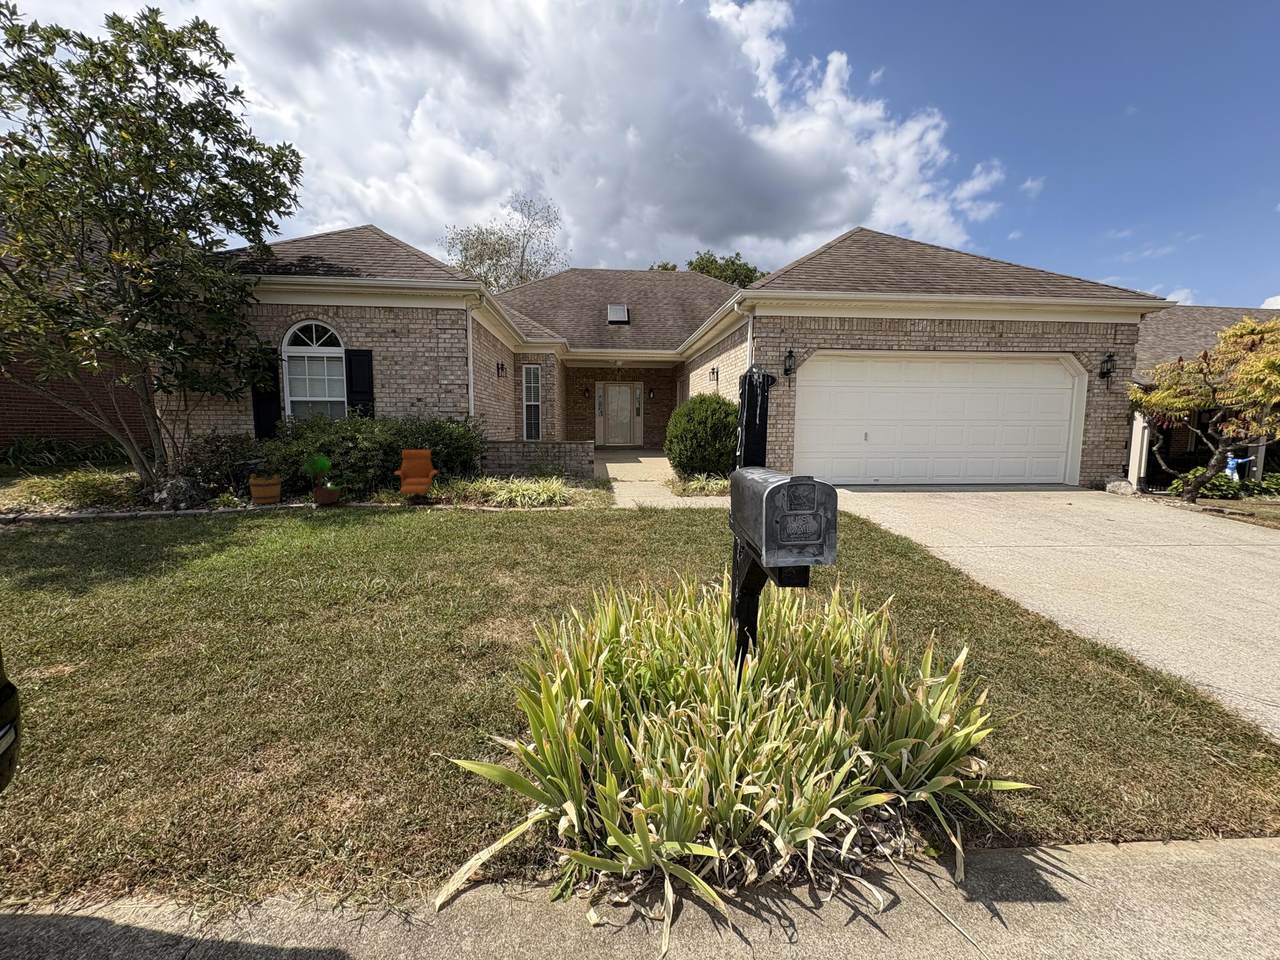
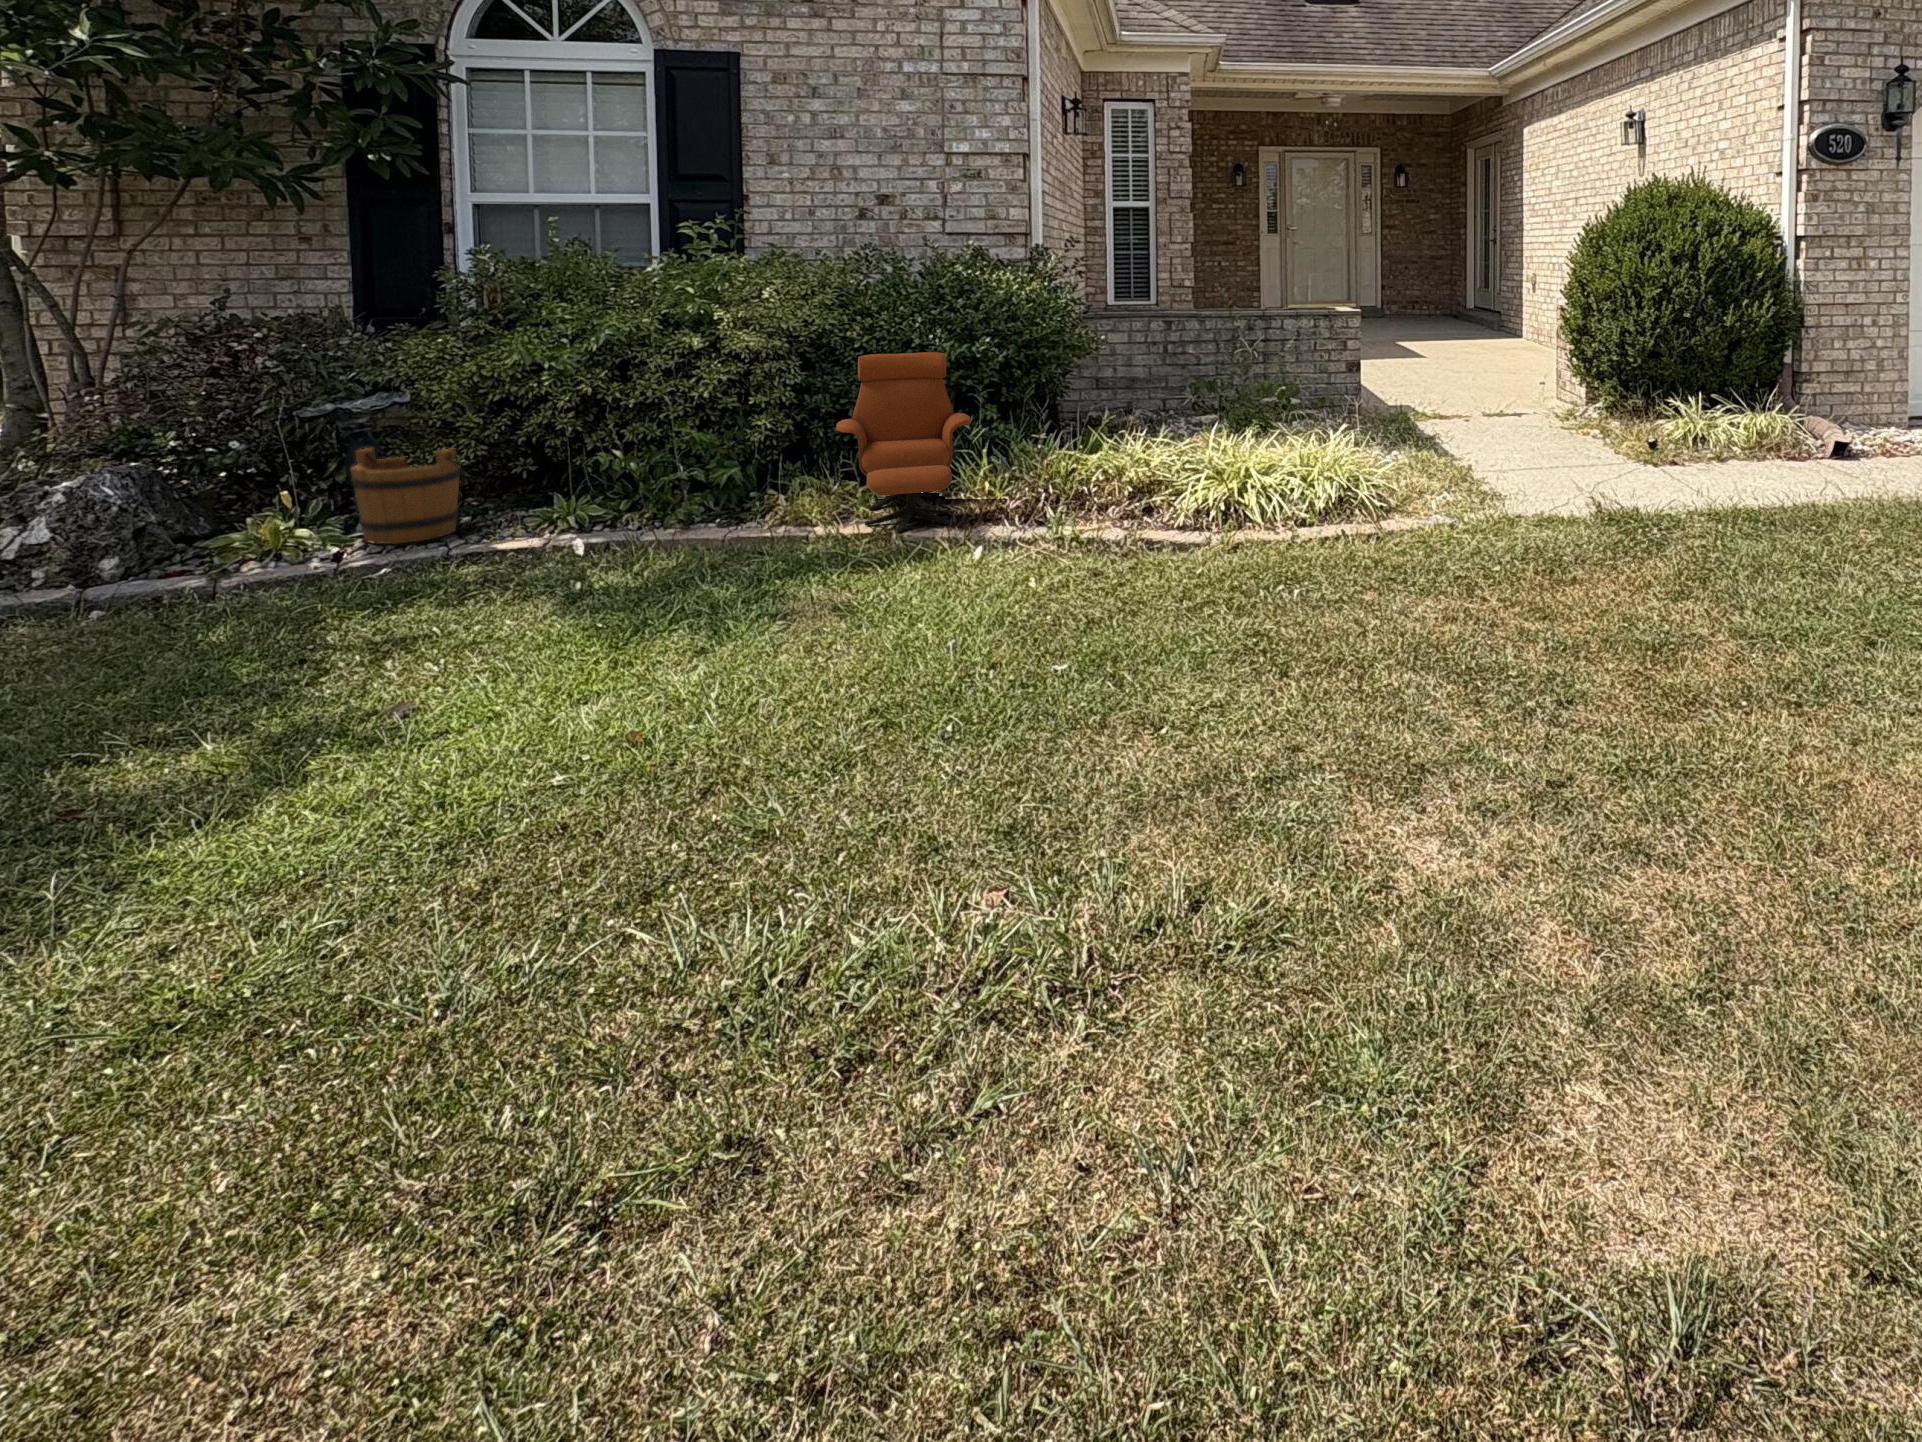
potted tree: present [303,456,339,504] -> none [527,367,664,537]

